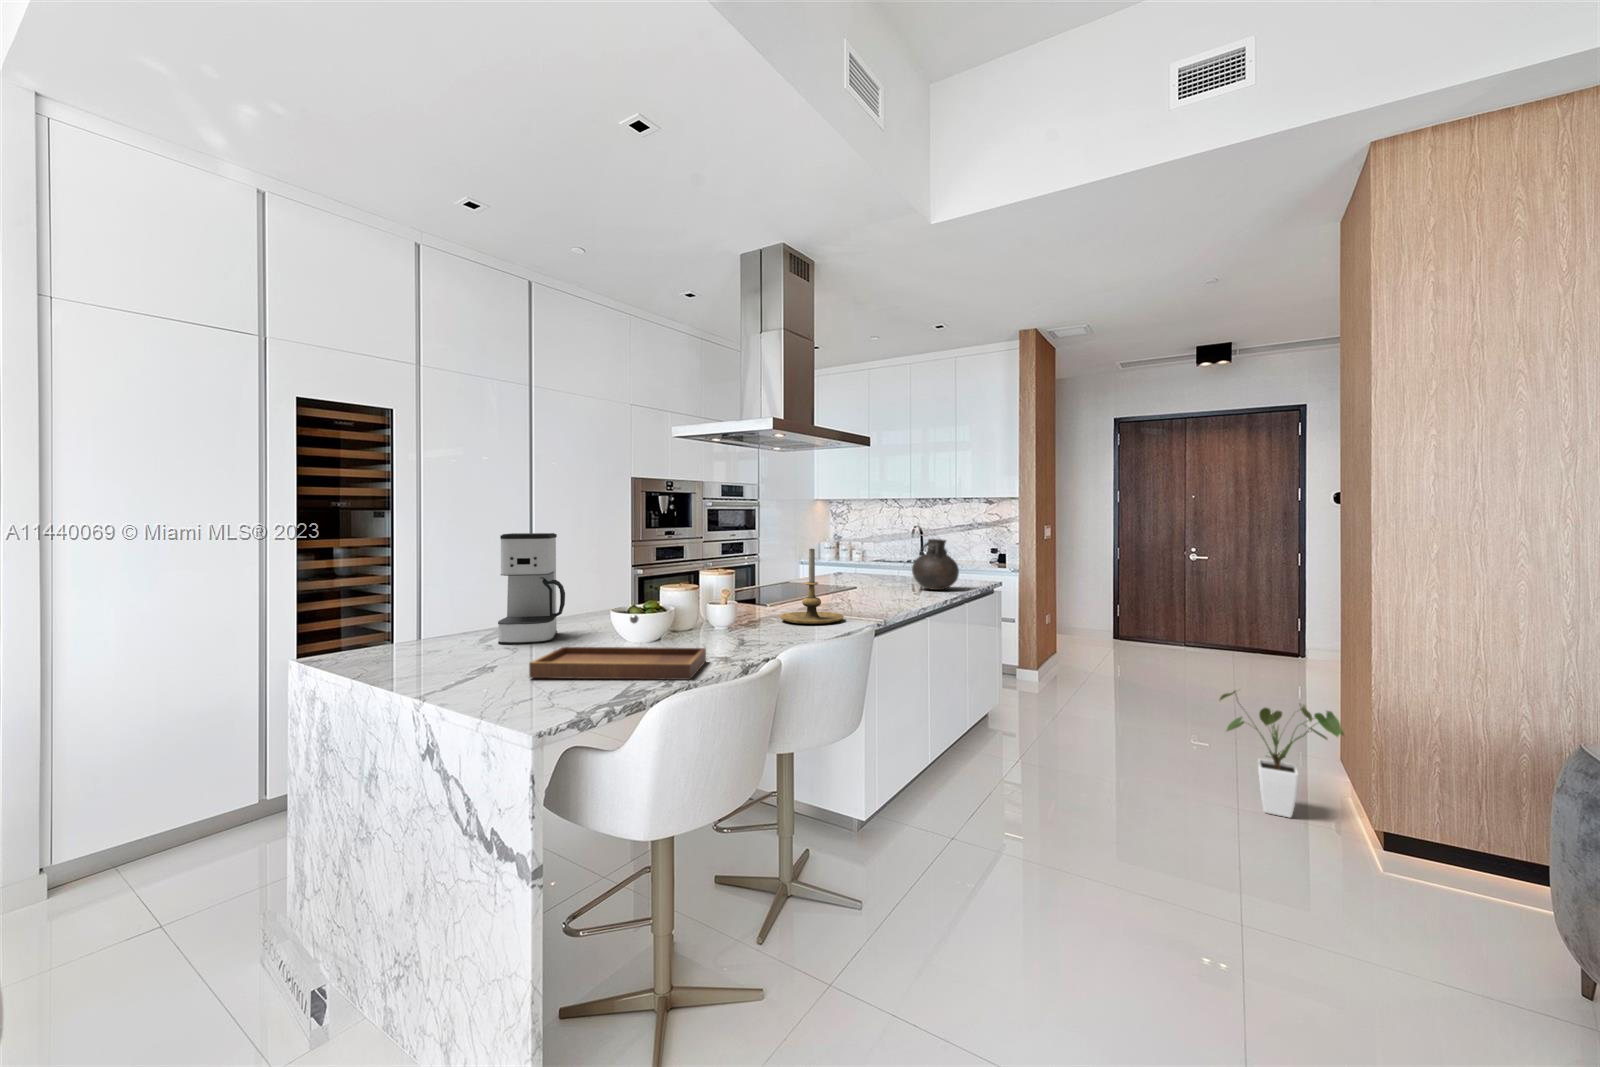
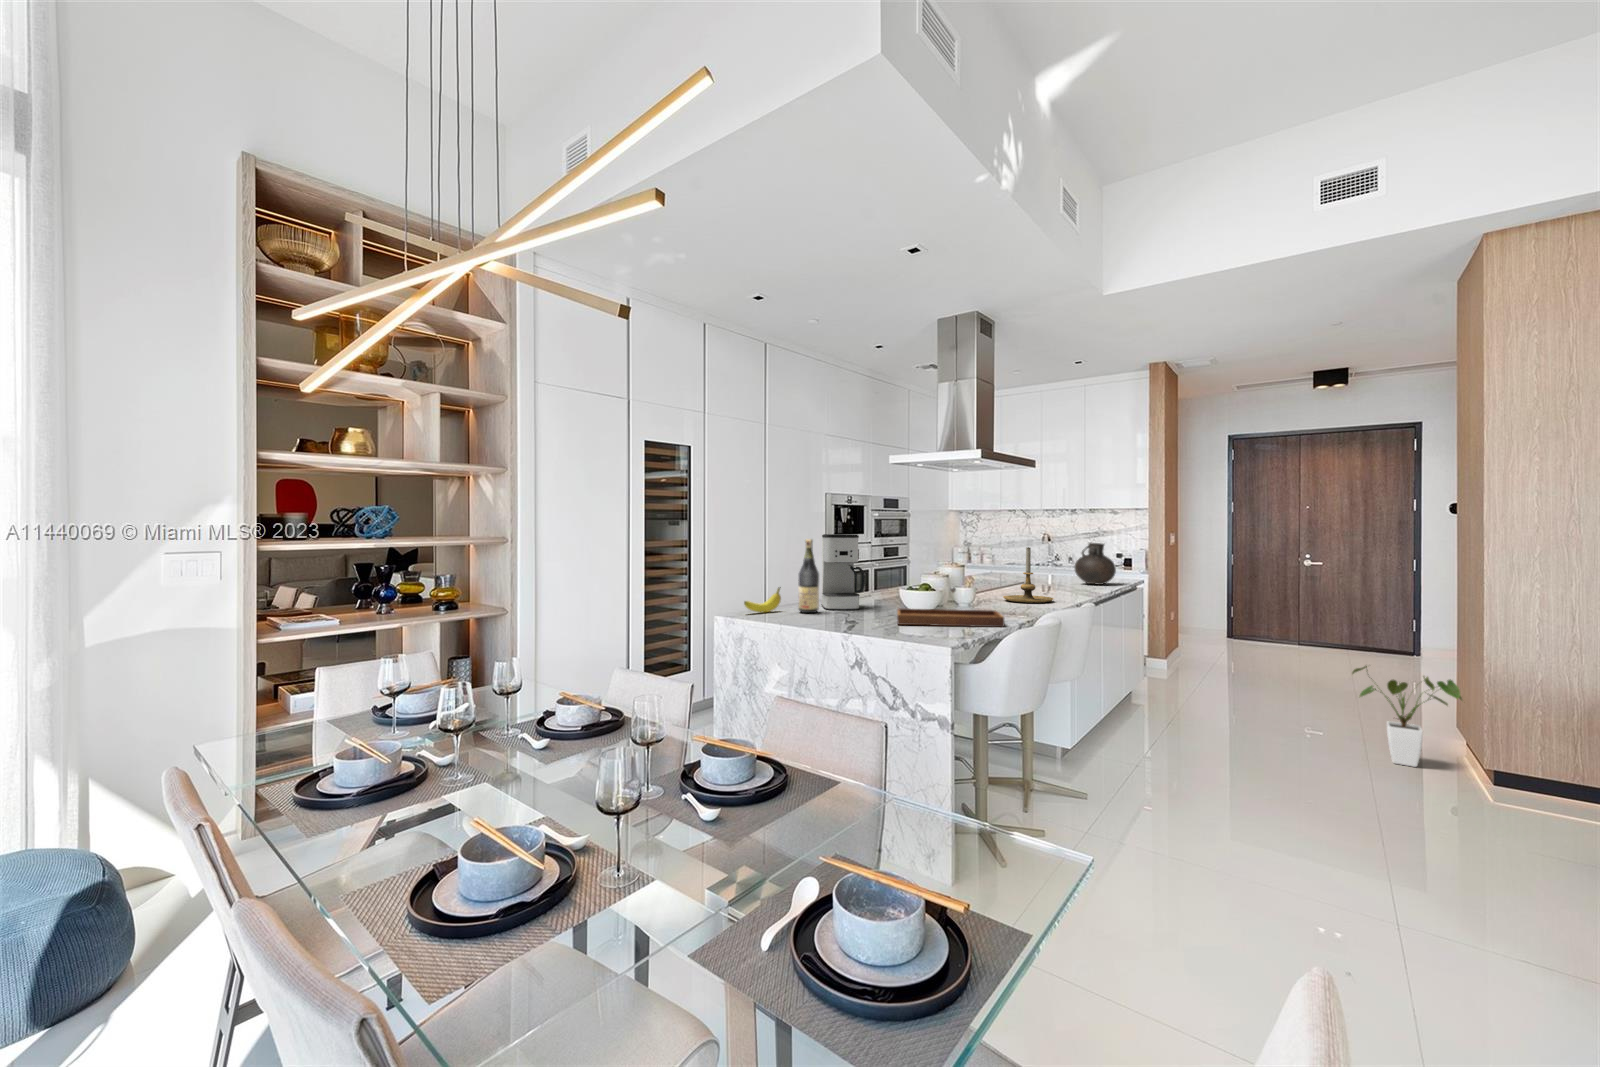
wine bottle: none [441,542,476,652] -> present [798,539,819,613]
fruit: none [347,611,423,652] -> present [744,587,781,612]

